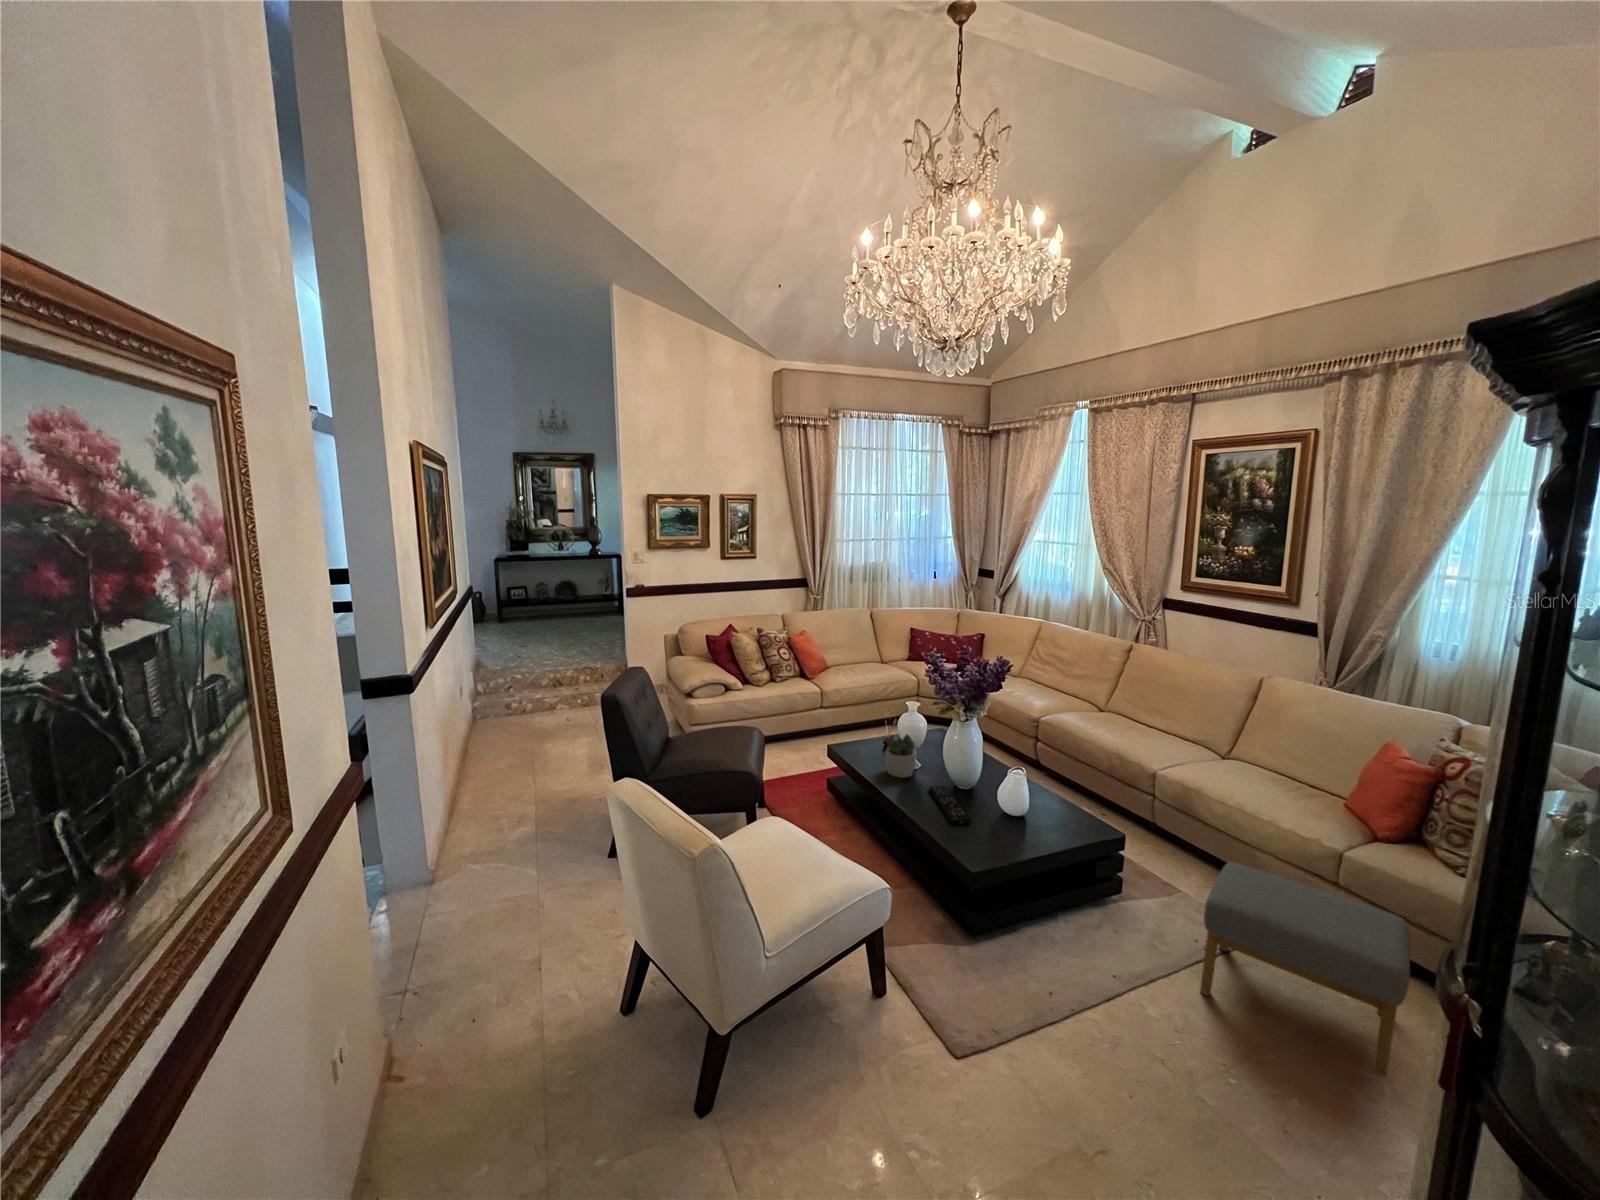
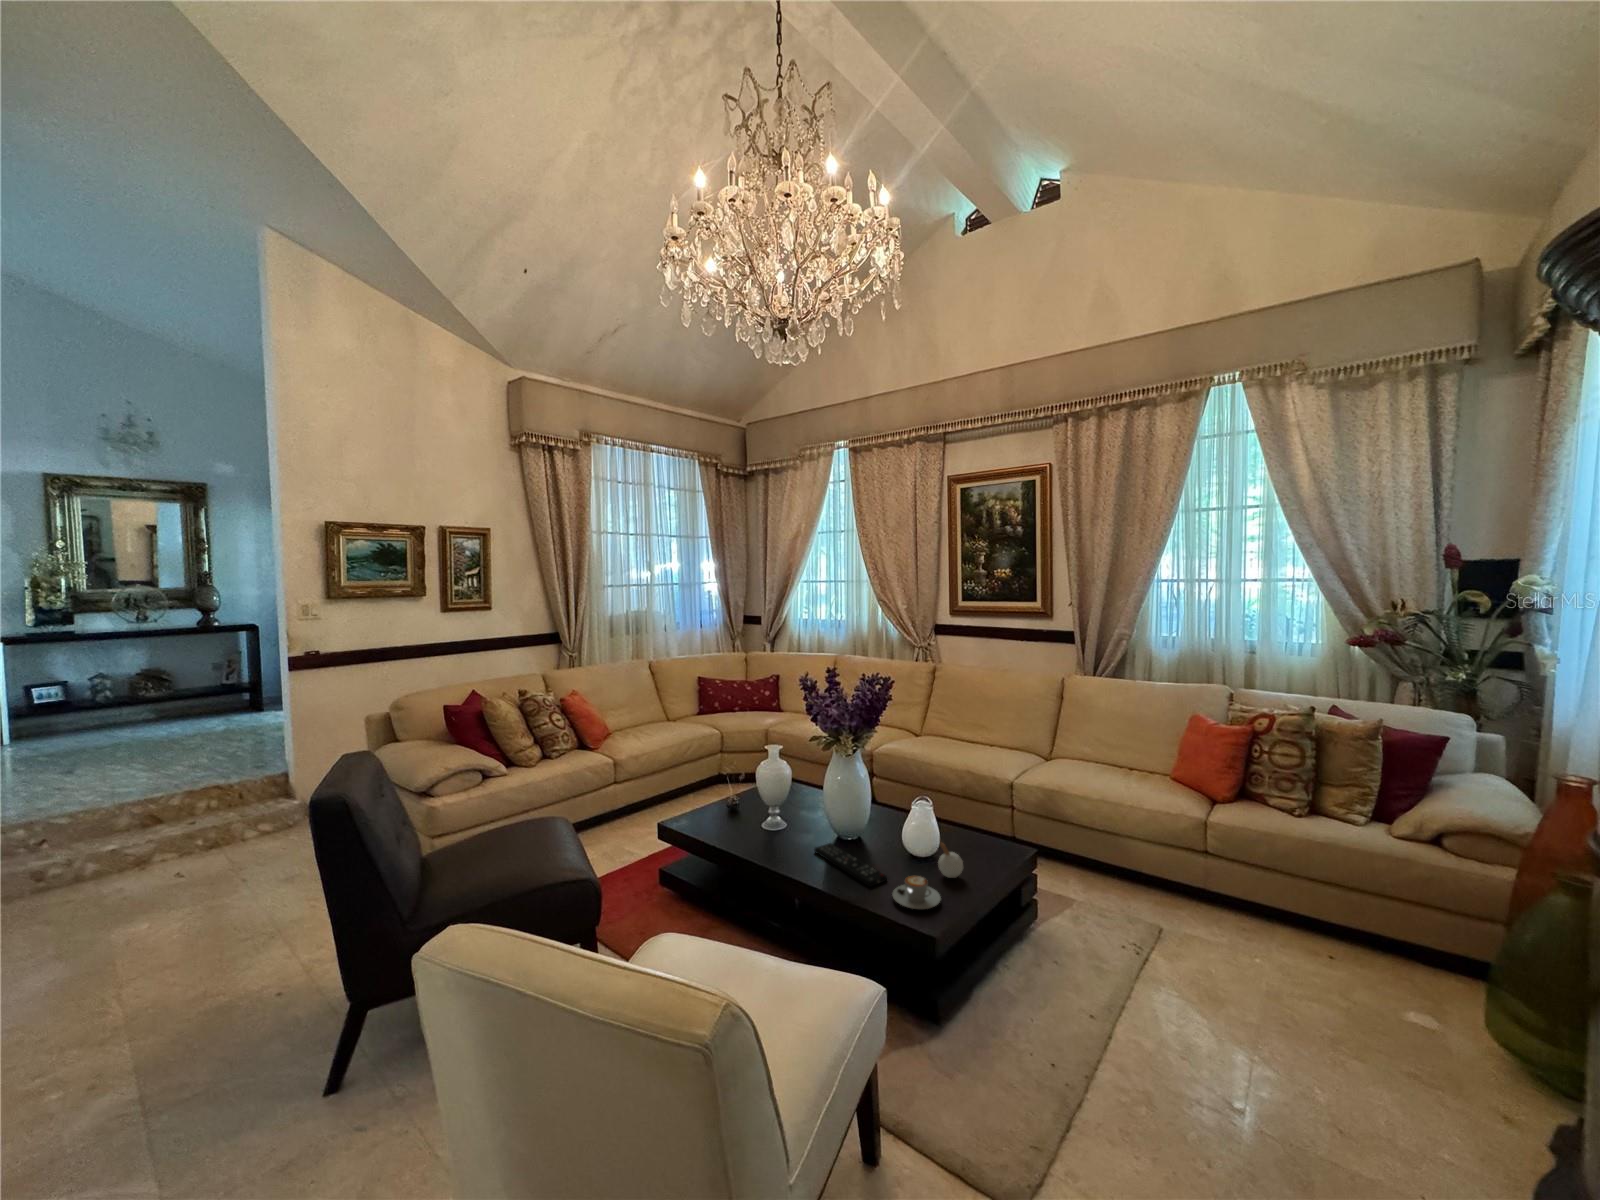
succulent plant: present [885,735,917,778] -> none [748,789,787,846]
candle: none [1018,797,1040,836] -> present [938,842,963,878]
coffee cup: none [962,823,1002,850] -> present [892,876,941,909]
footstool: present [1200,862,1410,1076] -> none [1123,853,1331,1029]

